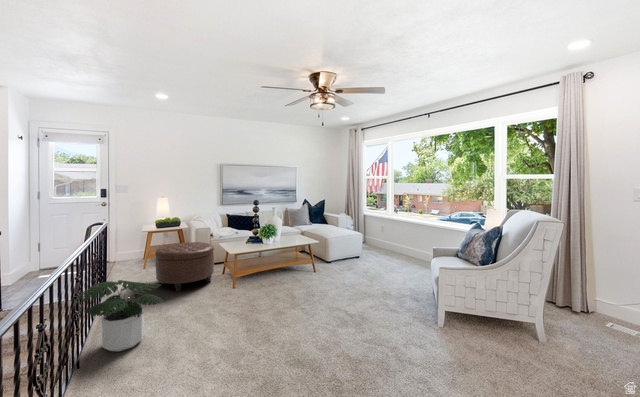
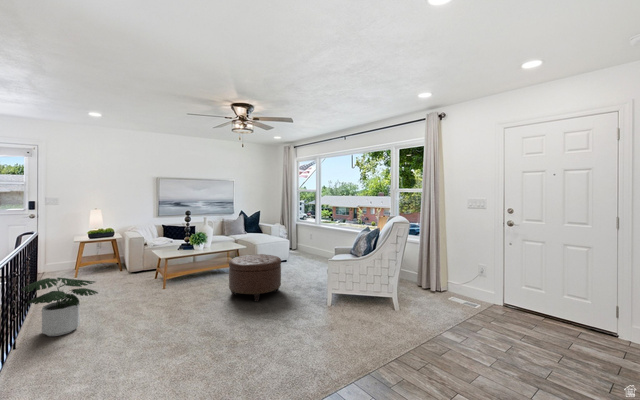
ottoman: present [155,242,214,291] -> present [229,254,281,301]

